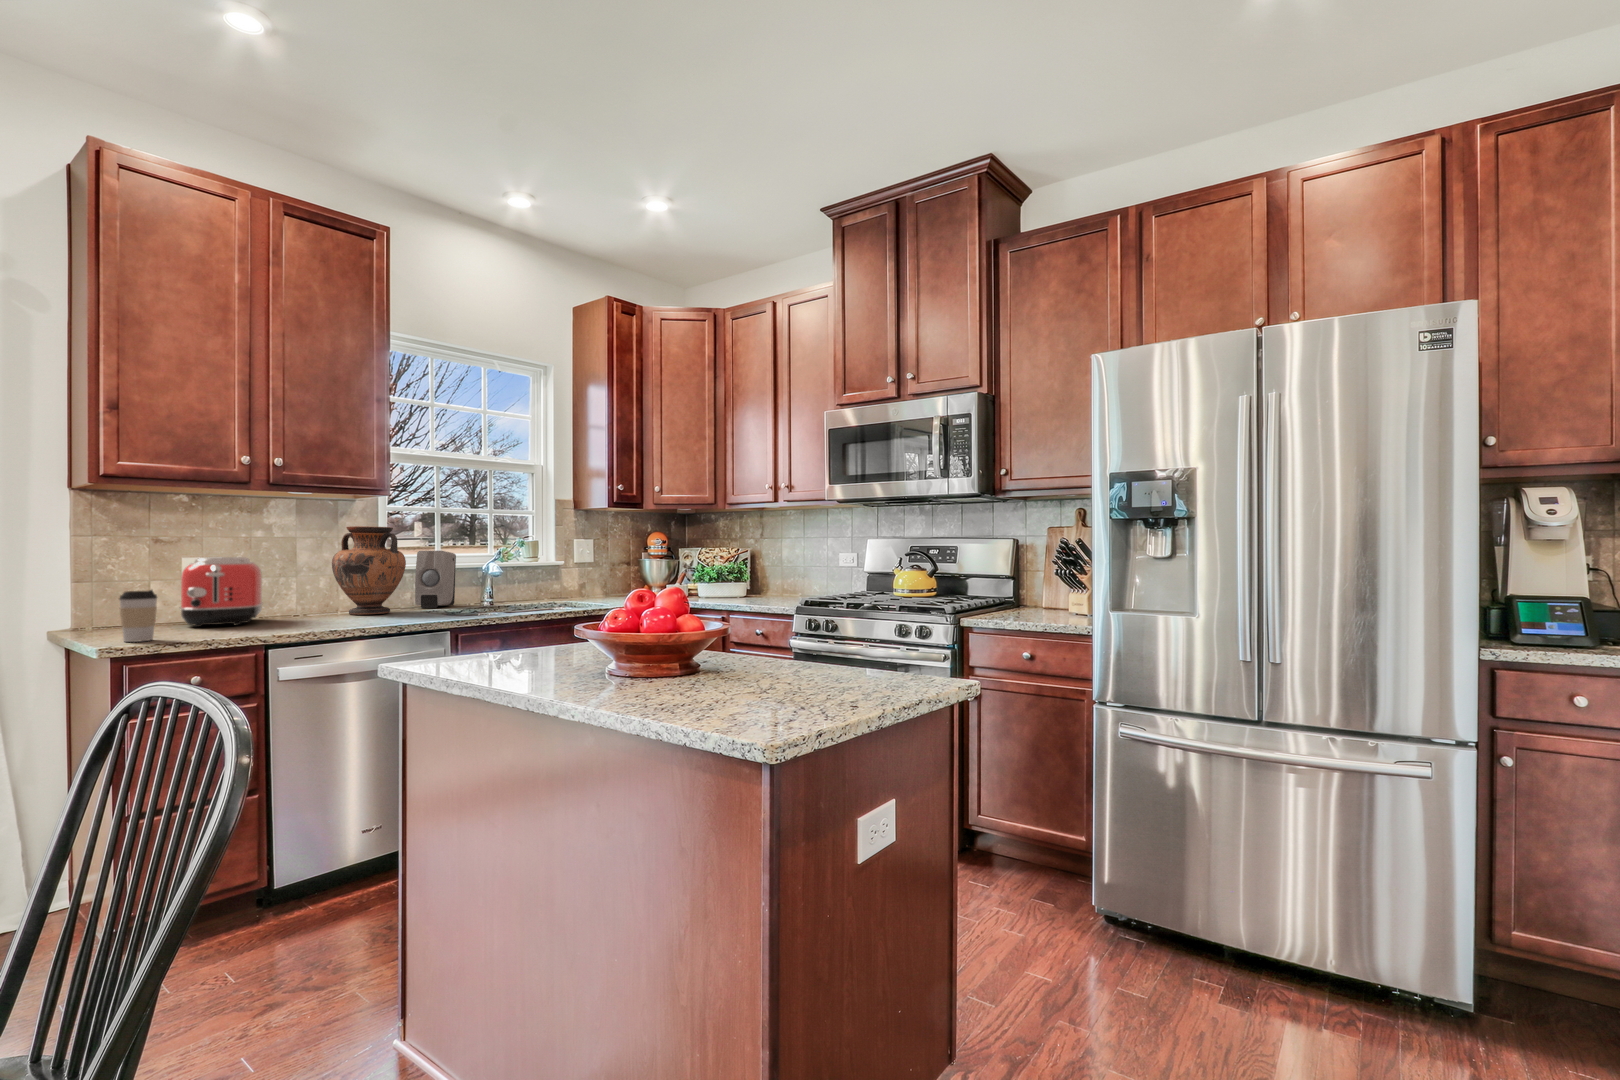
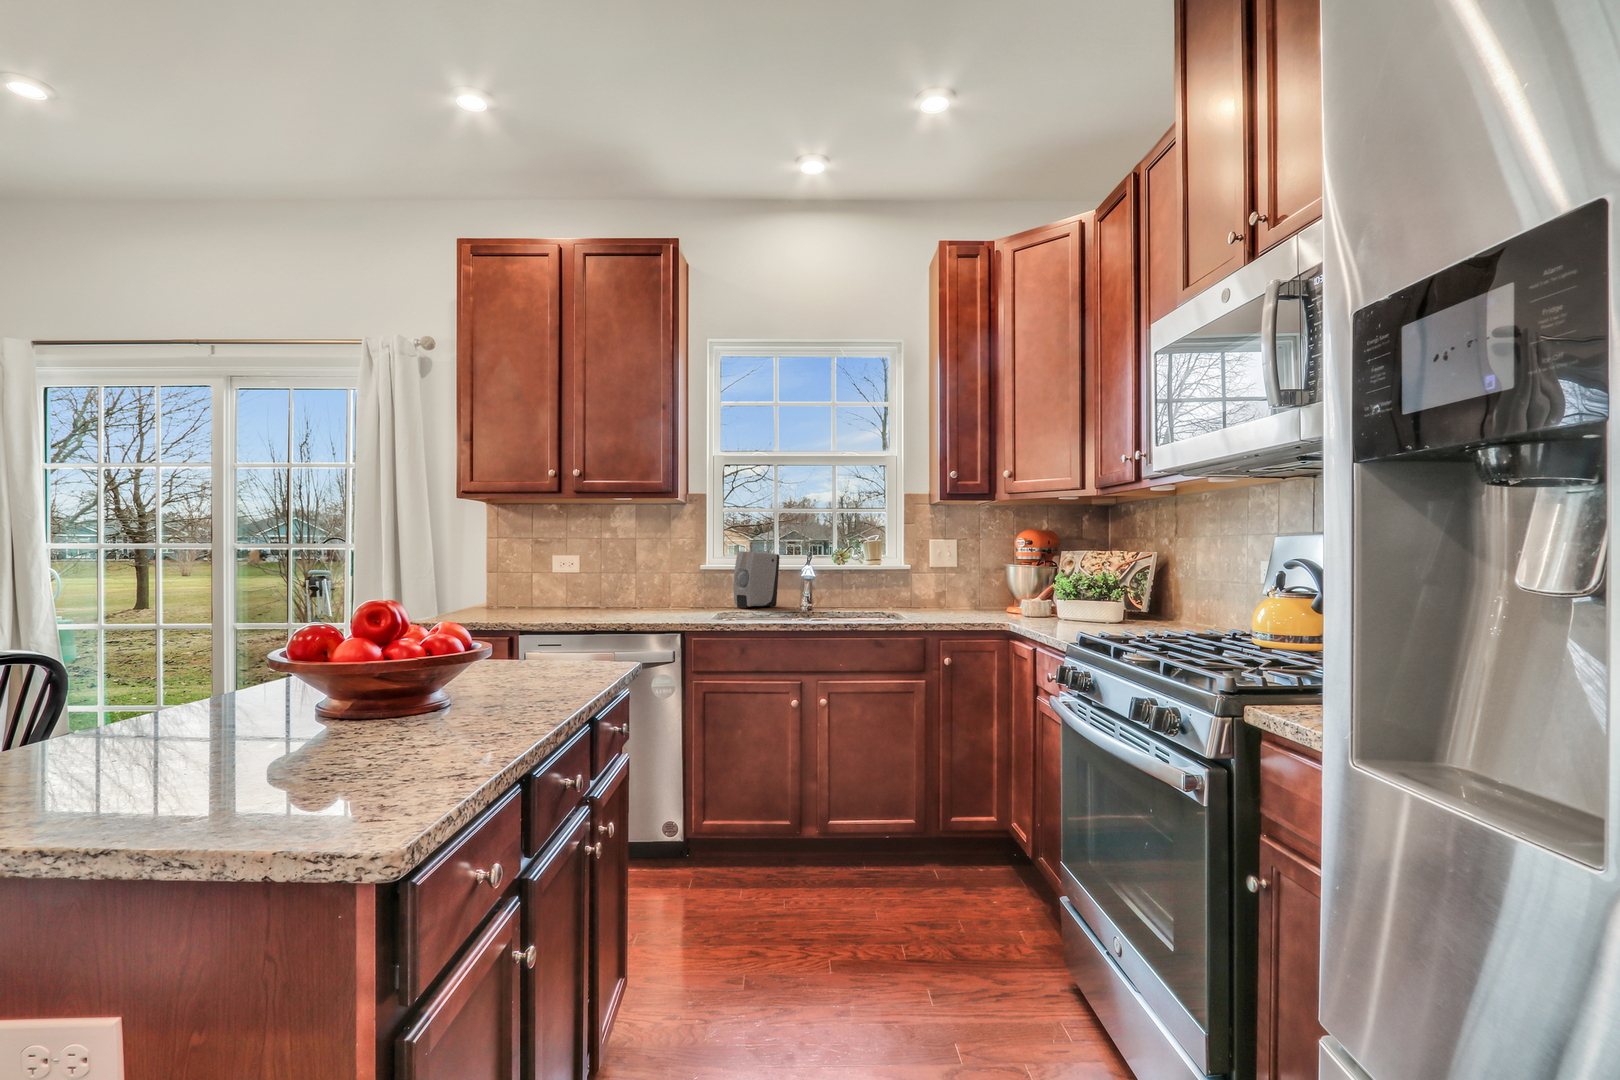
vase: present [332,526,406,615] -> none [648,529,709,610]
toaster: present [180,557,263,627] -> none [524,555,597,612]
coffee cup: present [119,590,157,642] -> none [446,580,471,620]

